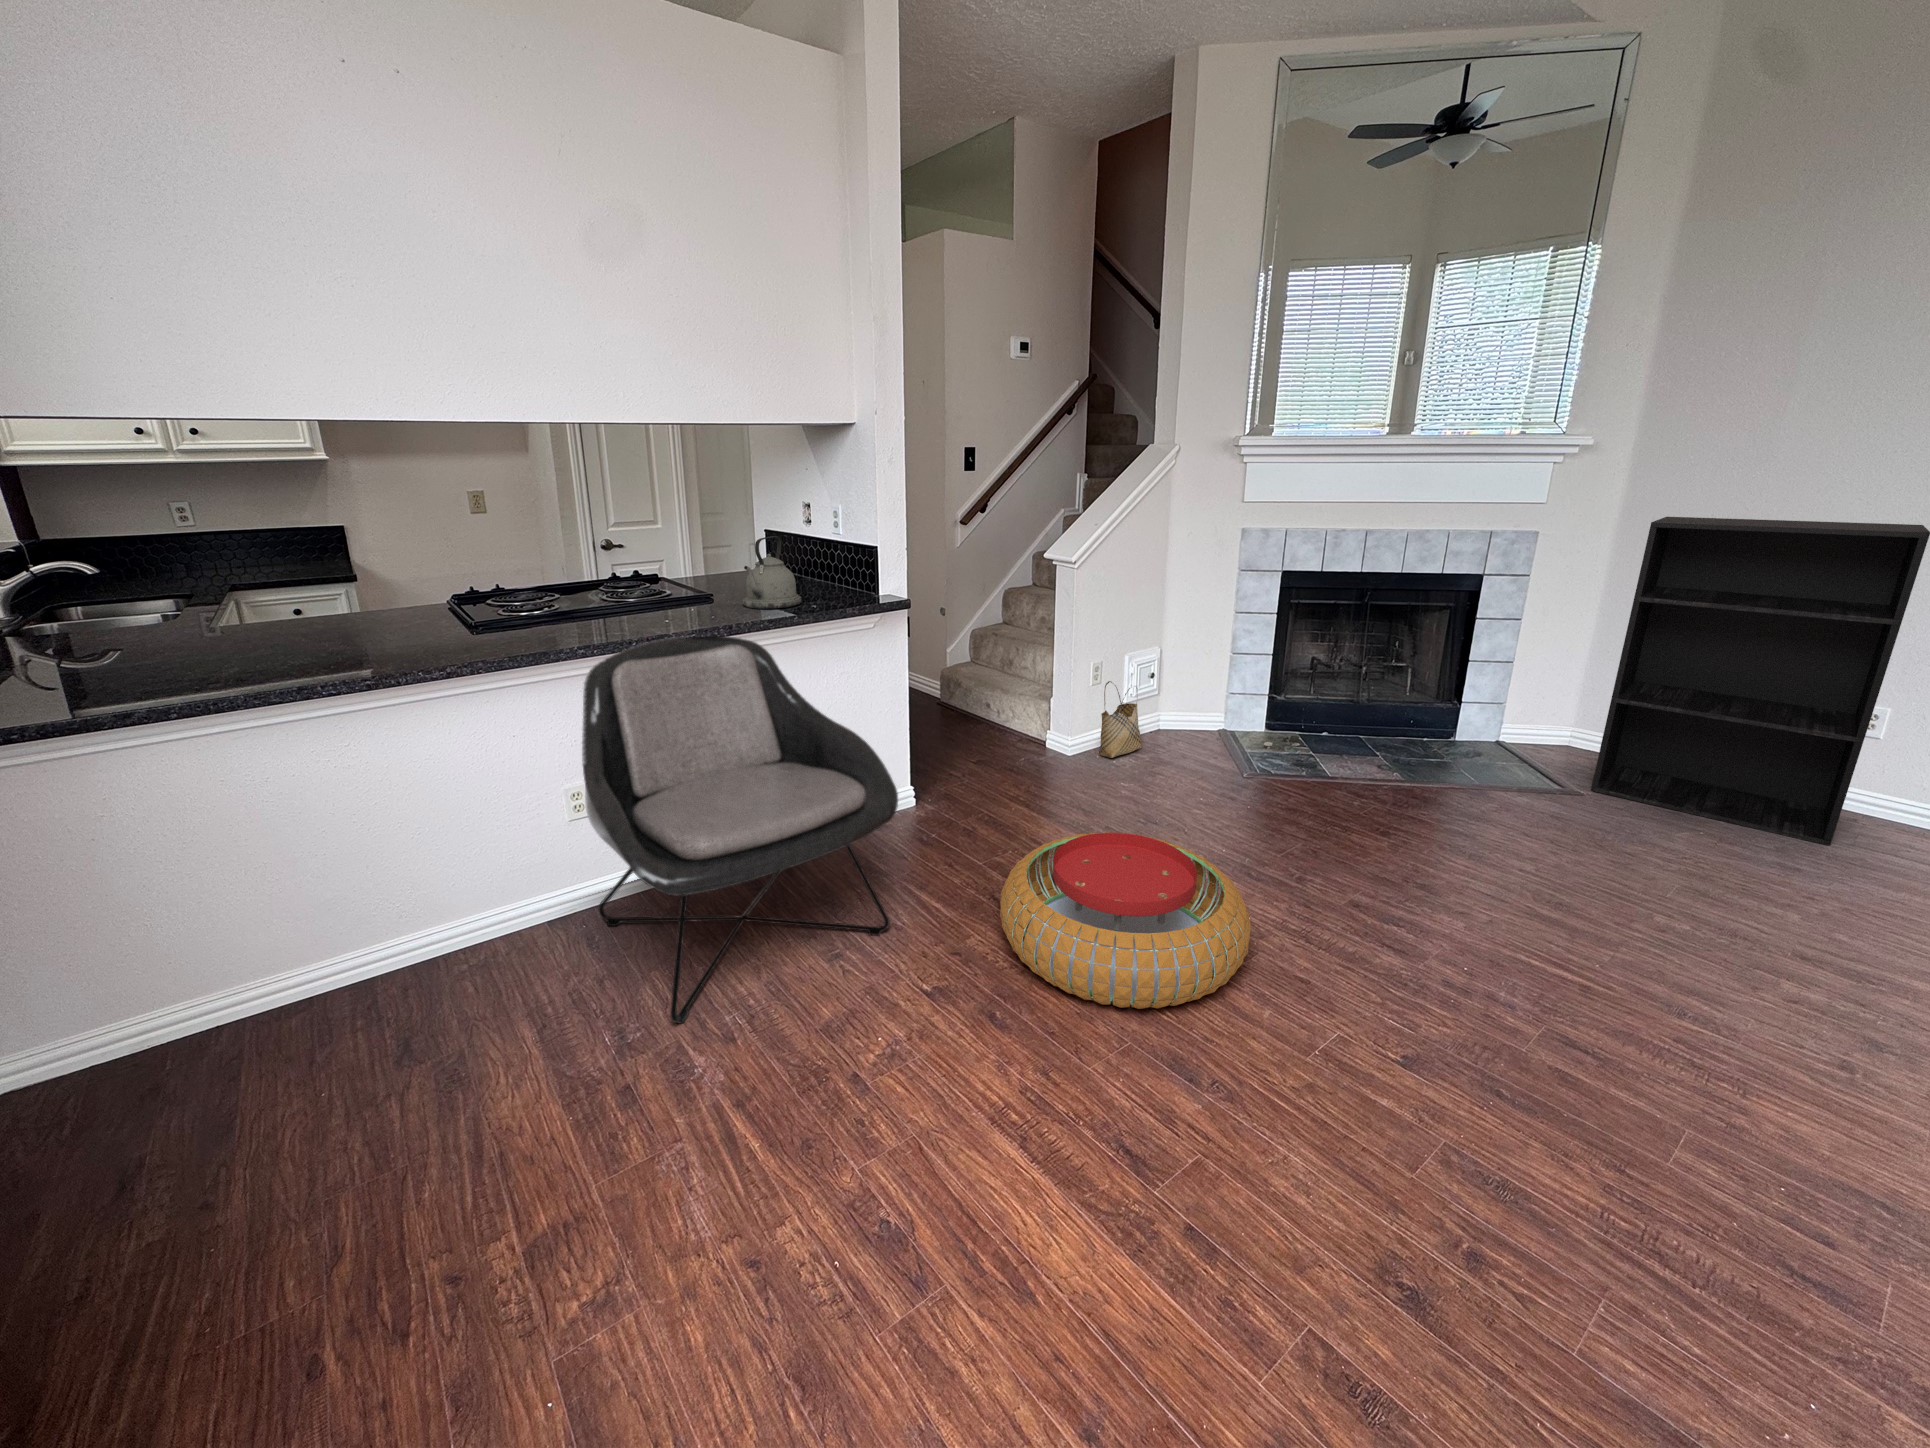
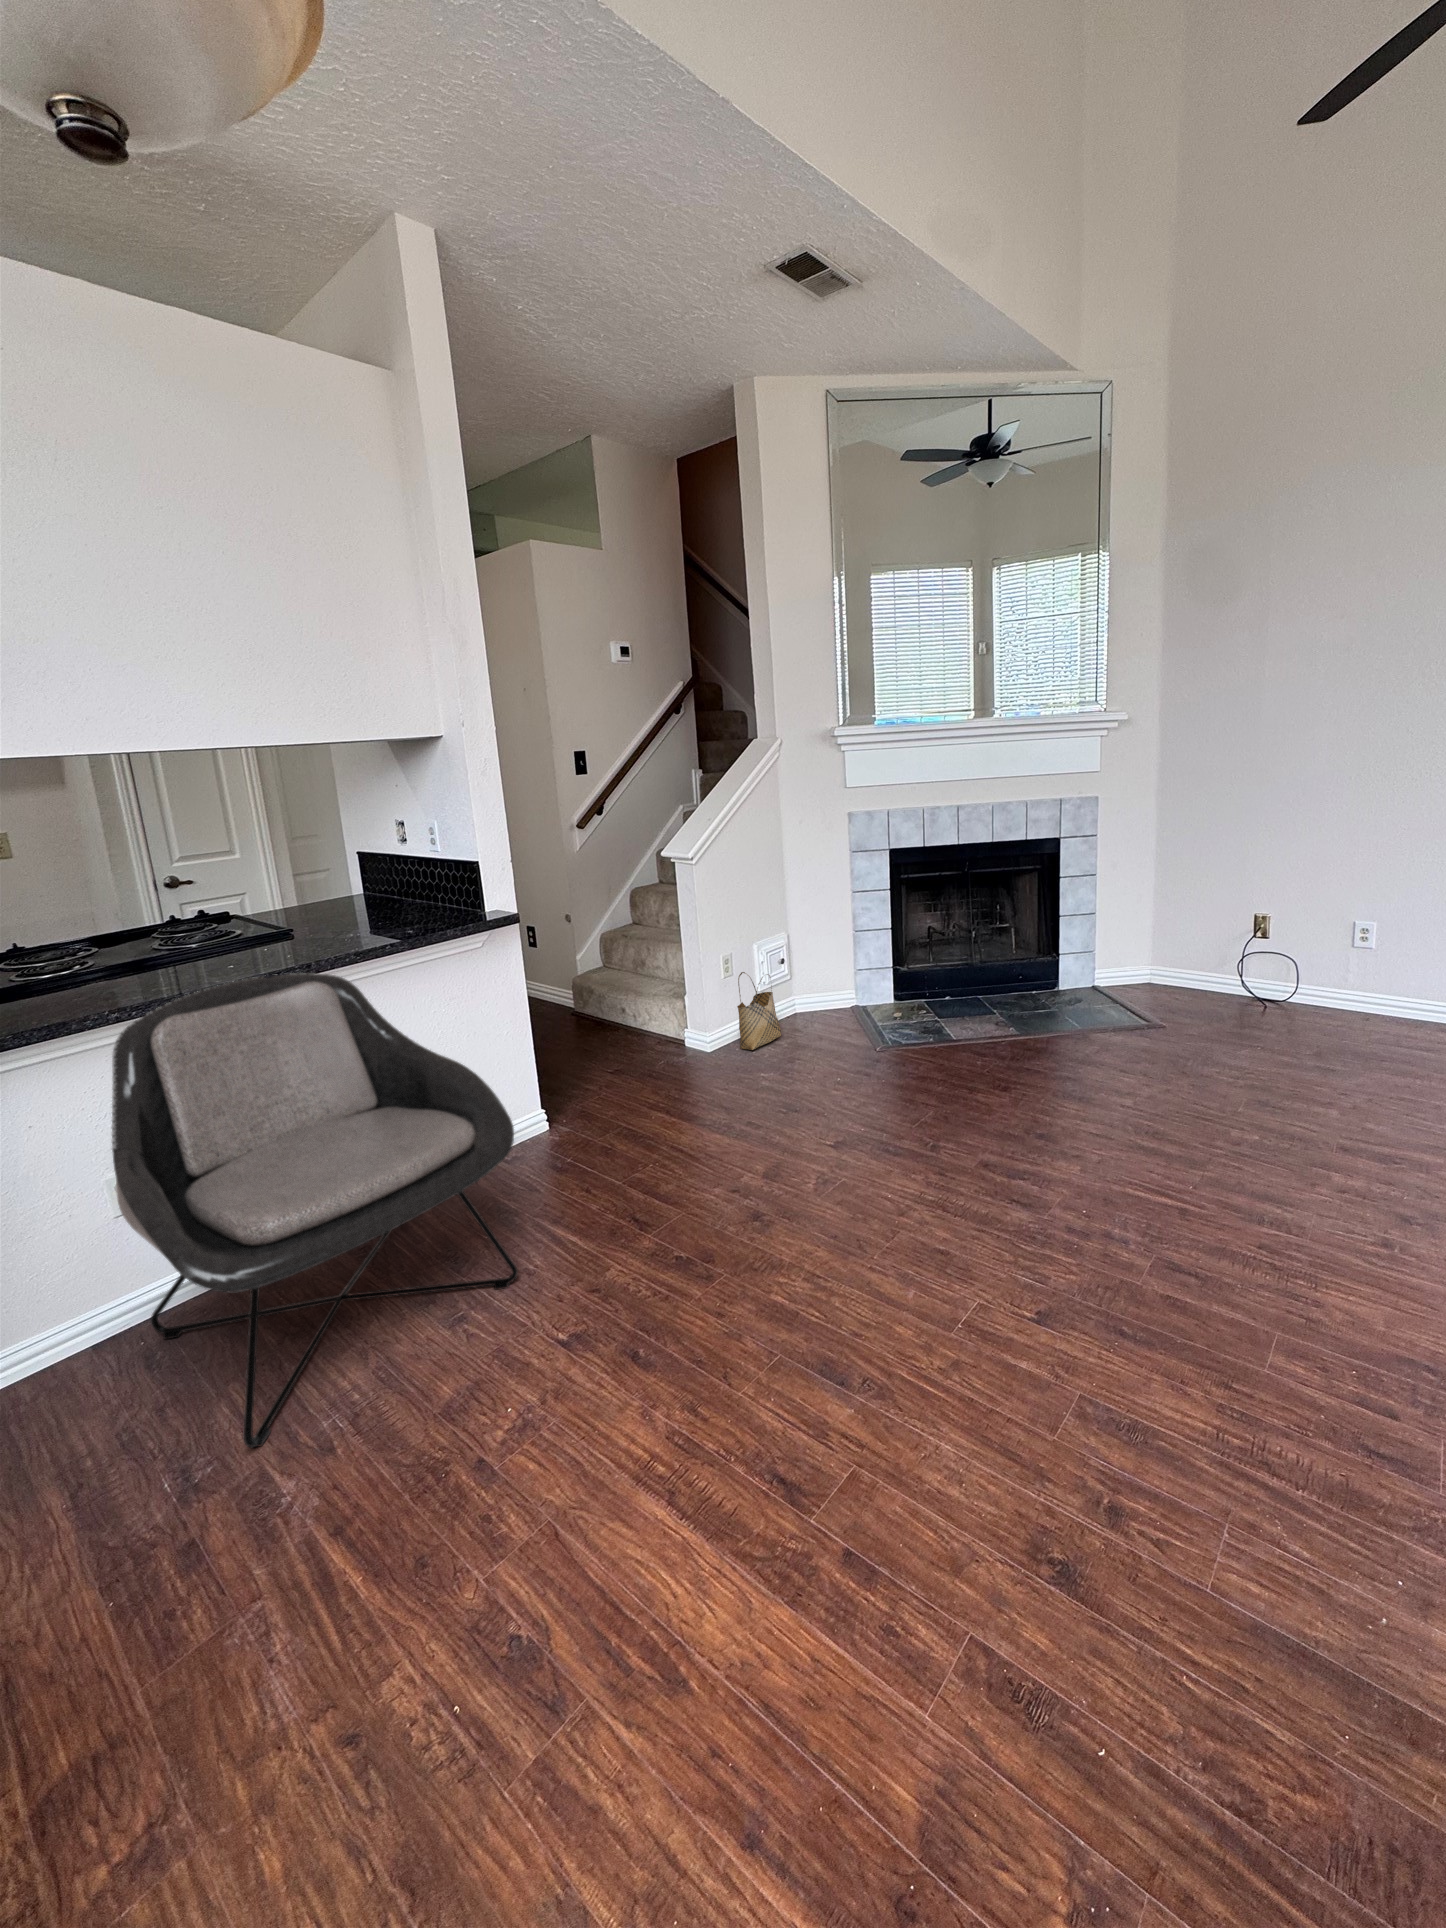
bookshelf: present [1591,517,1930,845] -> none [1175,775,1379,1048]
kettle: present [743,536,802,609] -> none [322,855,396,937]
pouf: present [1000,832,1251,1009] -> none [638,1130,892,1320]

